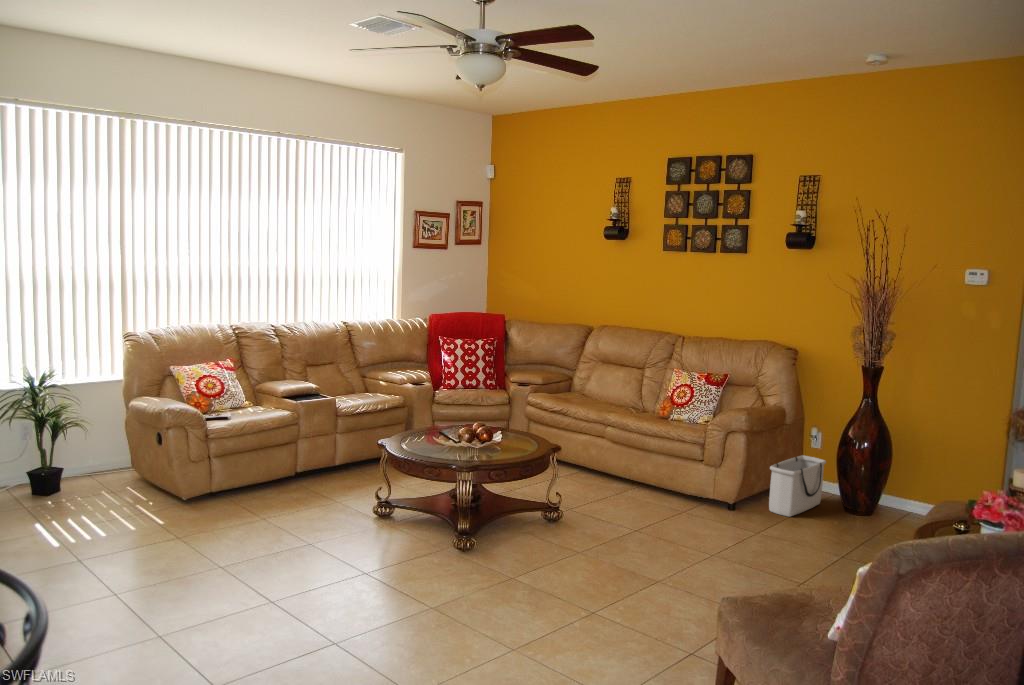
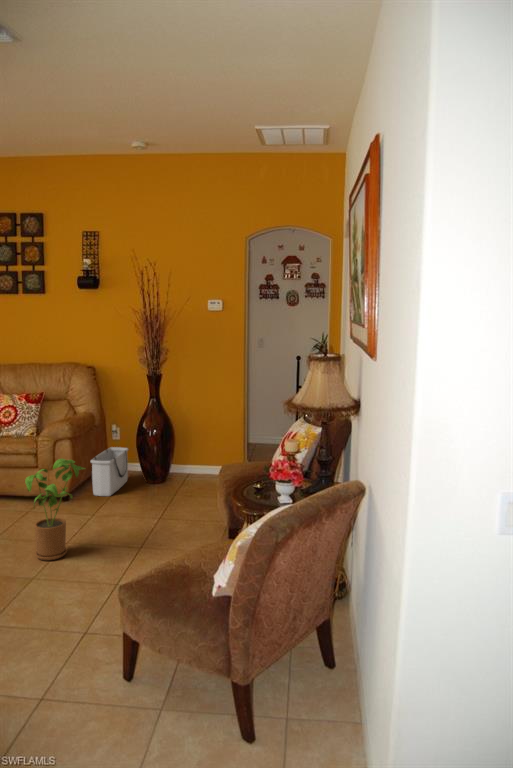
house plant: none [675,454,746,571] -> present [25,459,85,560]

